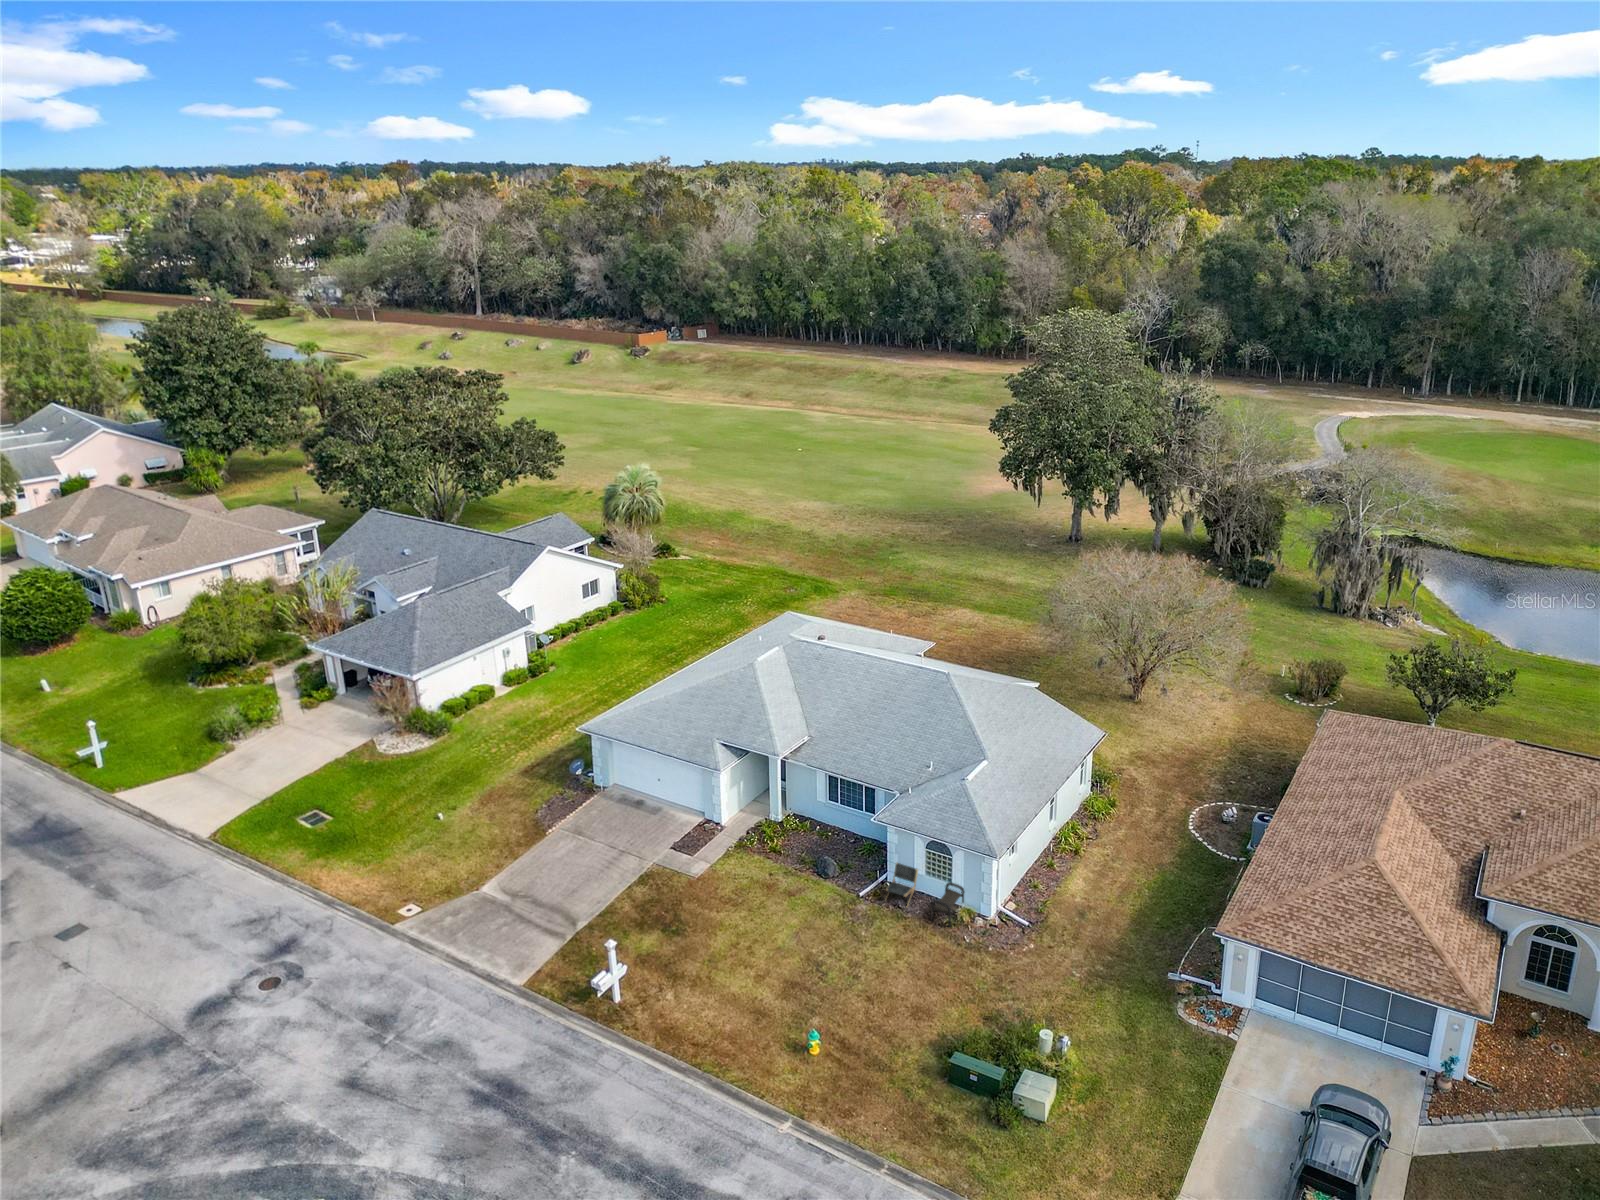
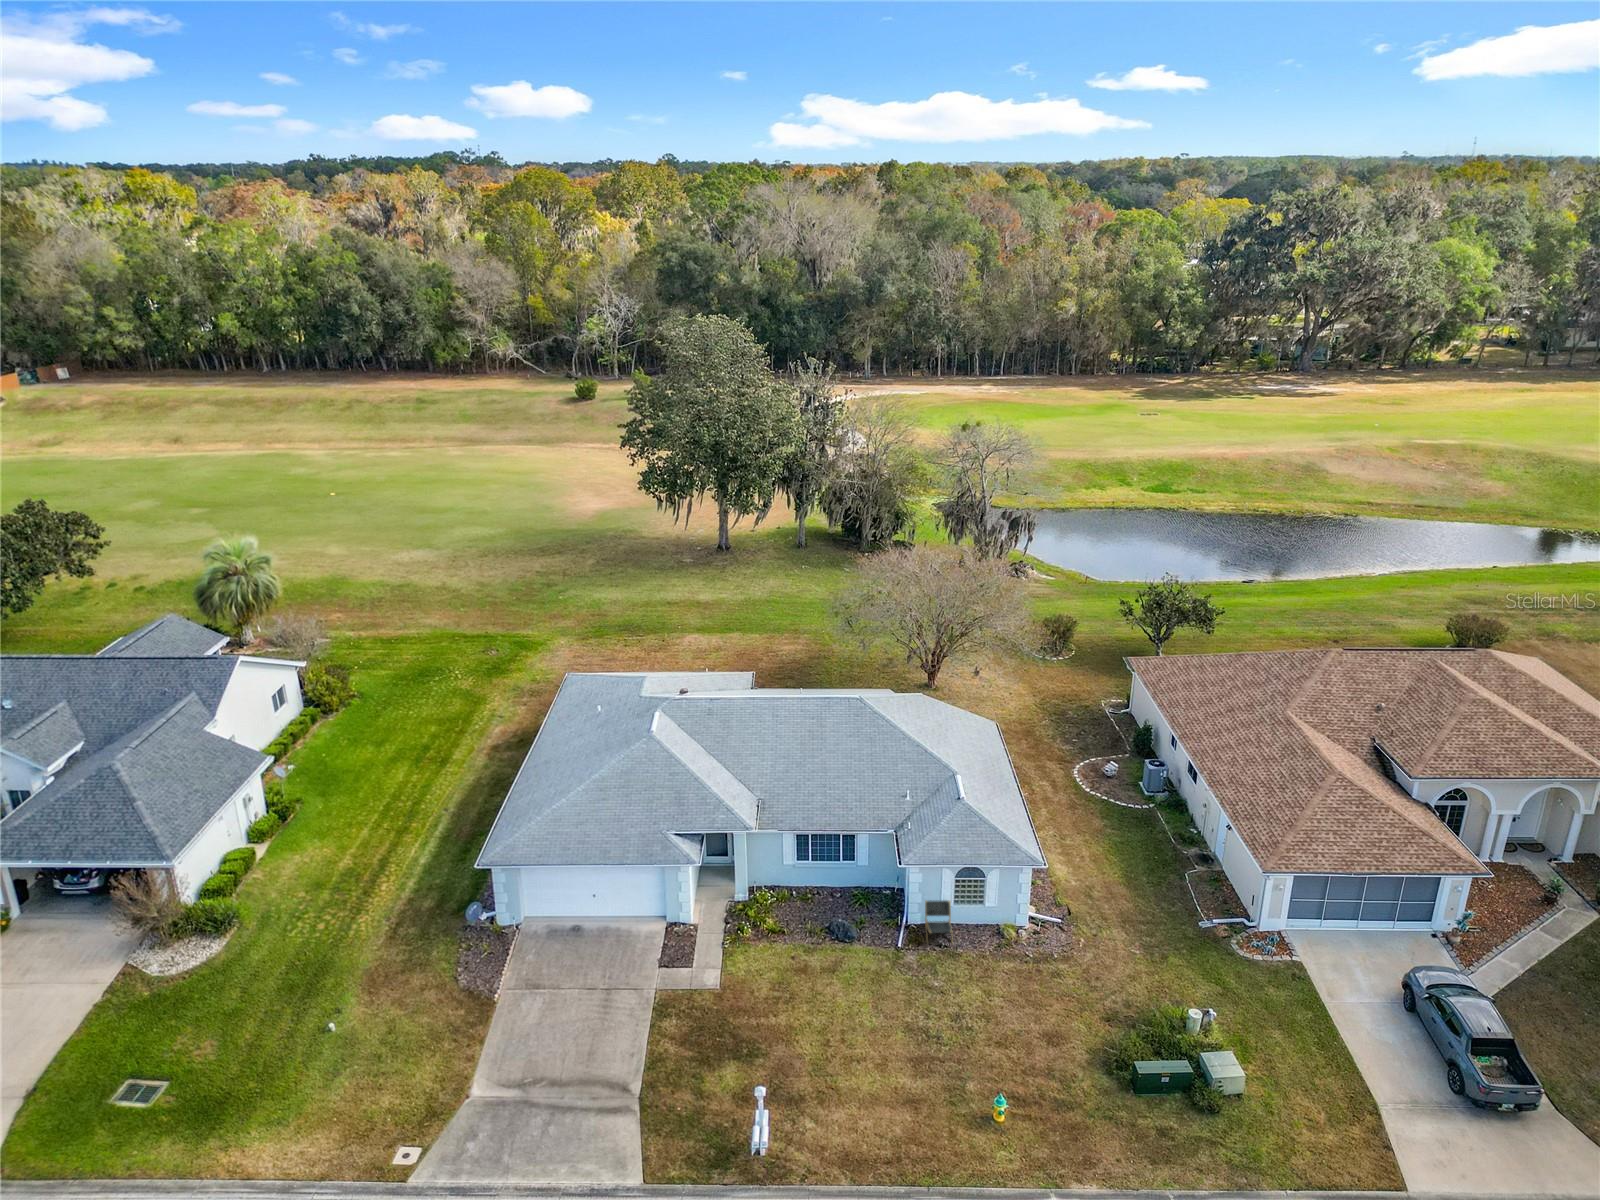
bench: present [930,882,965,927] -> none [979,903,1008,949]

